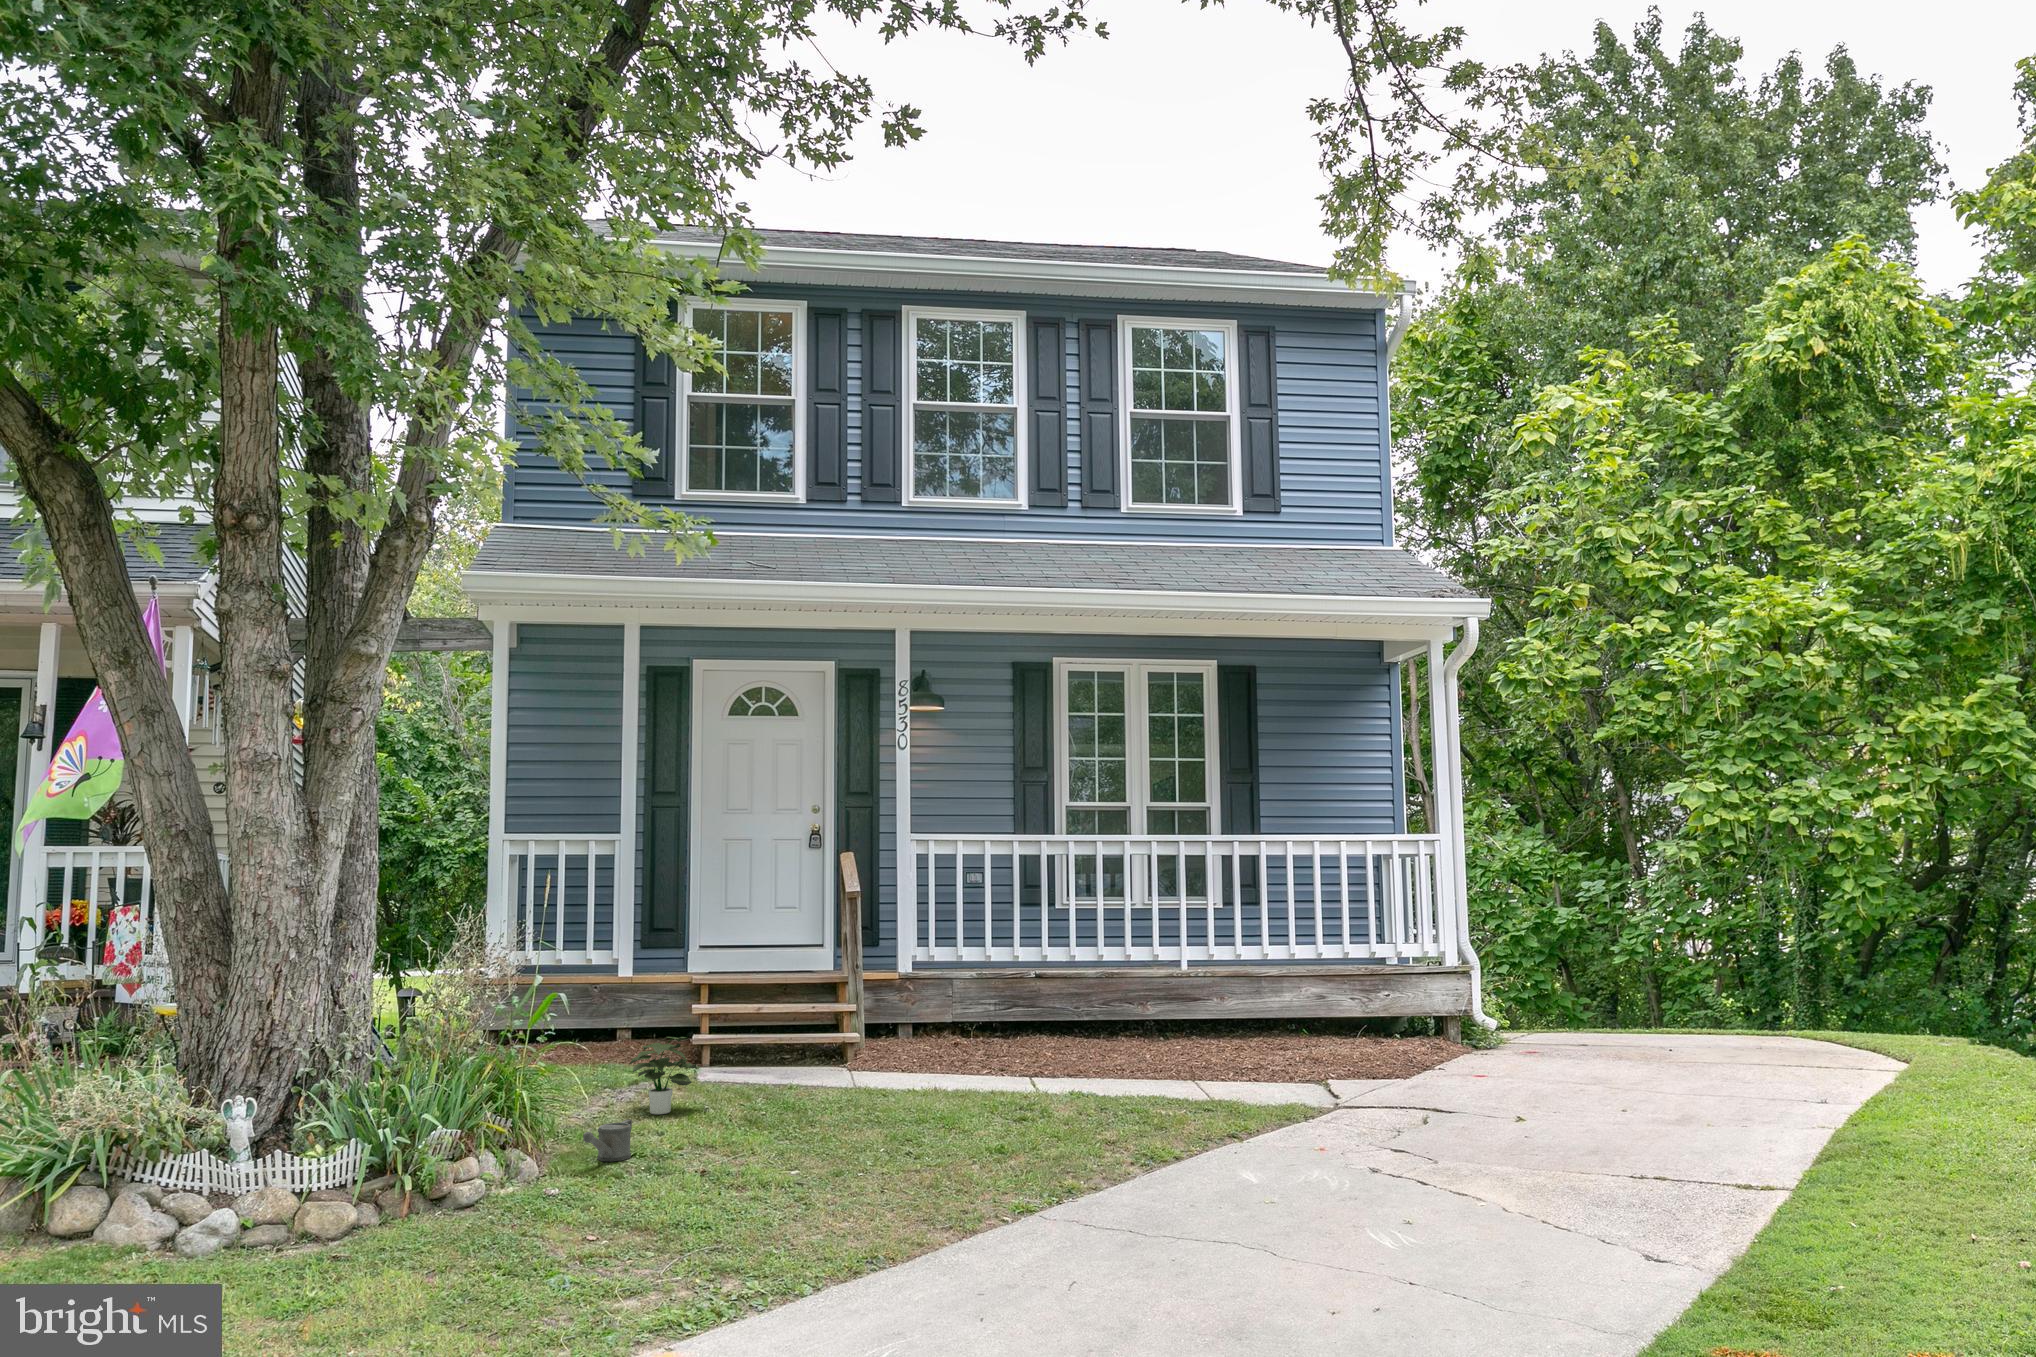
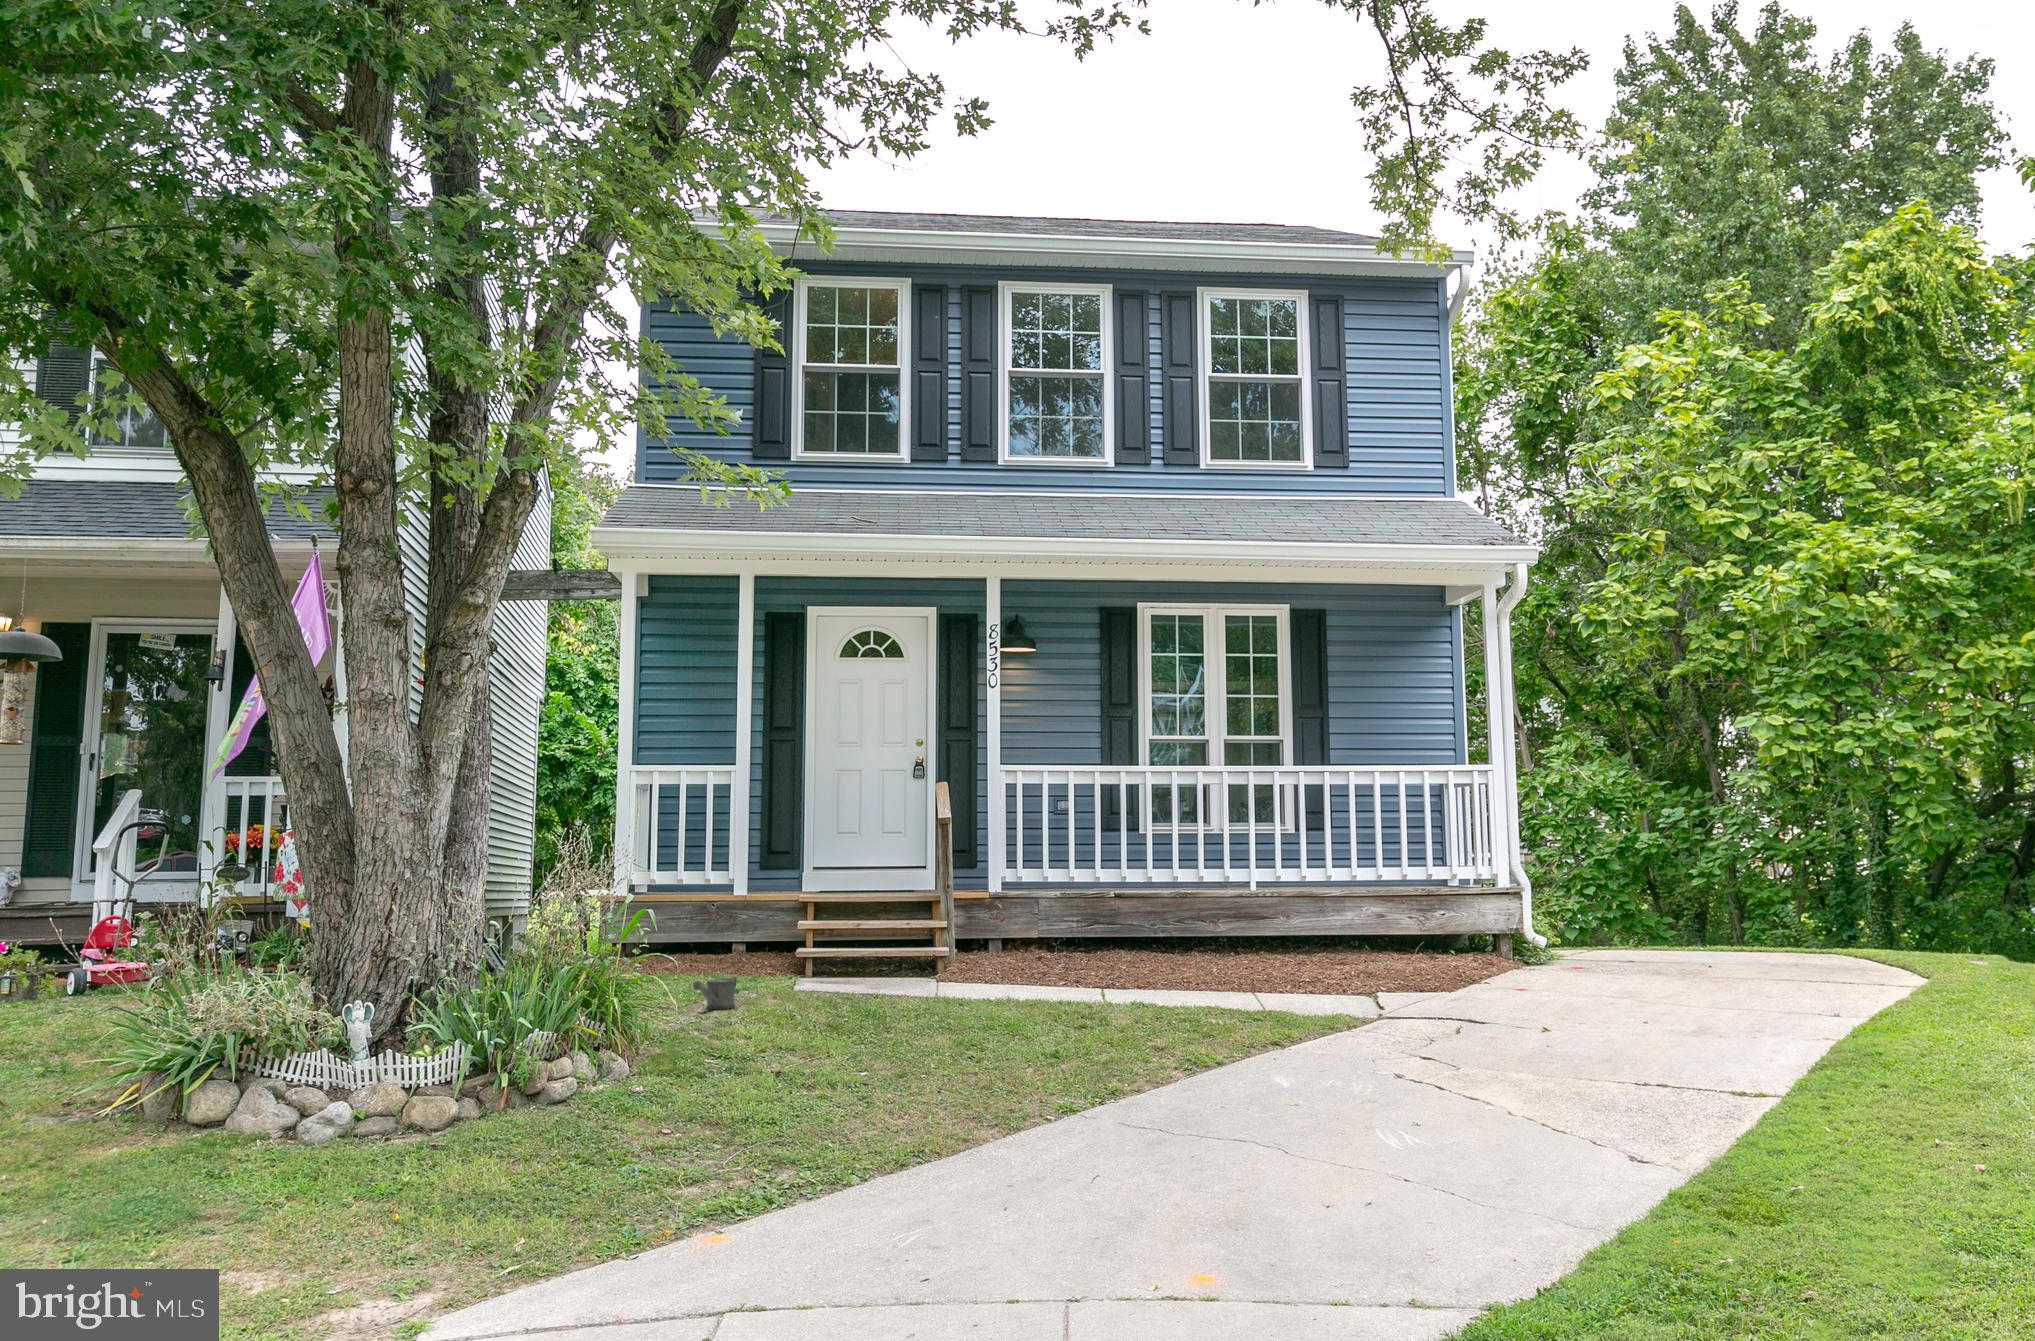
potted plant: present [630,1037,700,1115] -> none [738,917,801,984]

